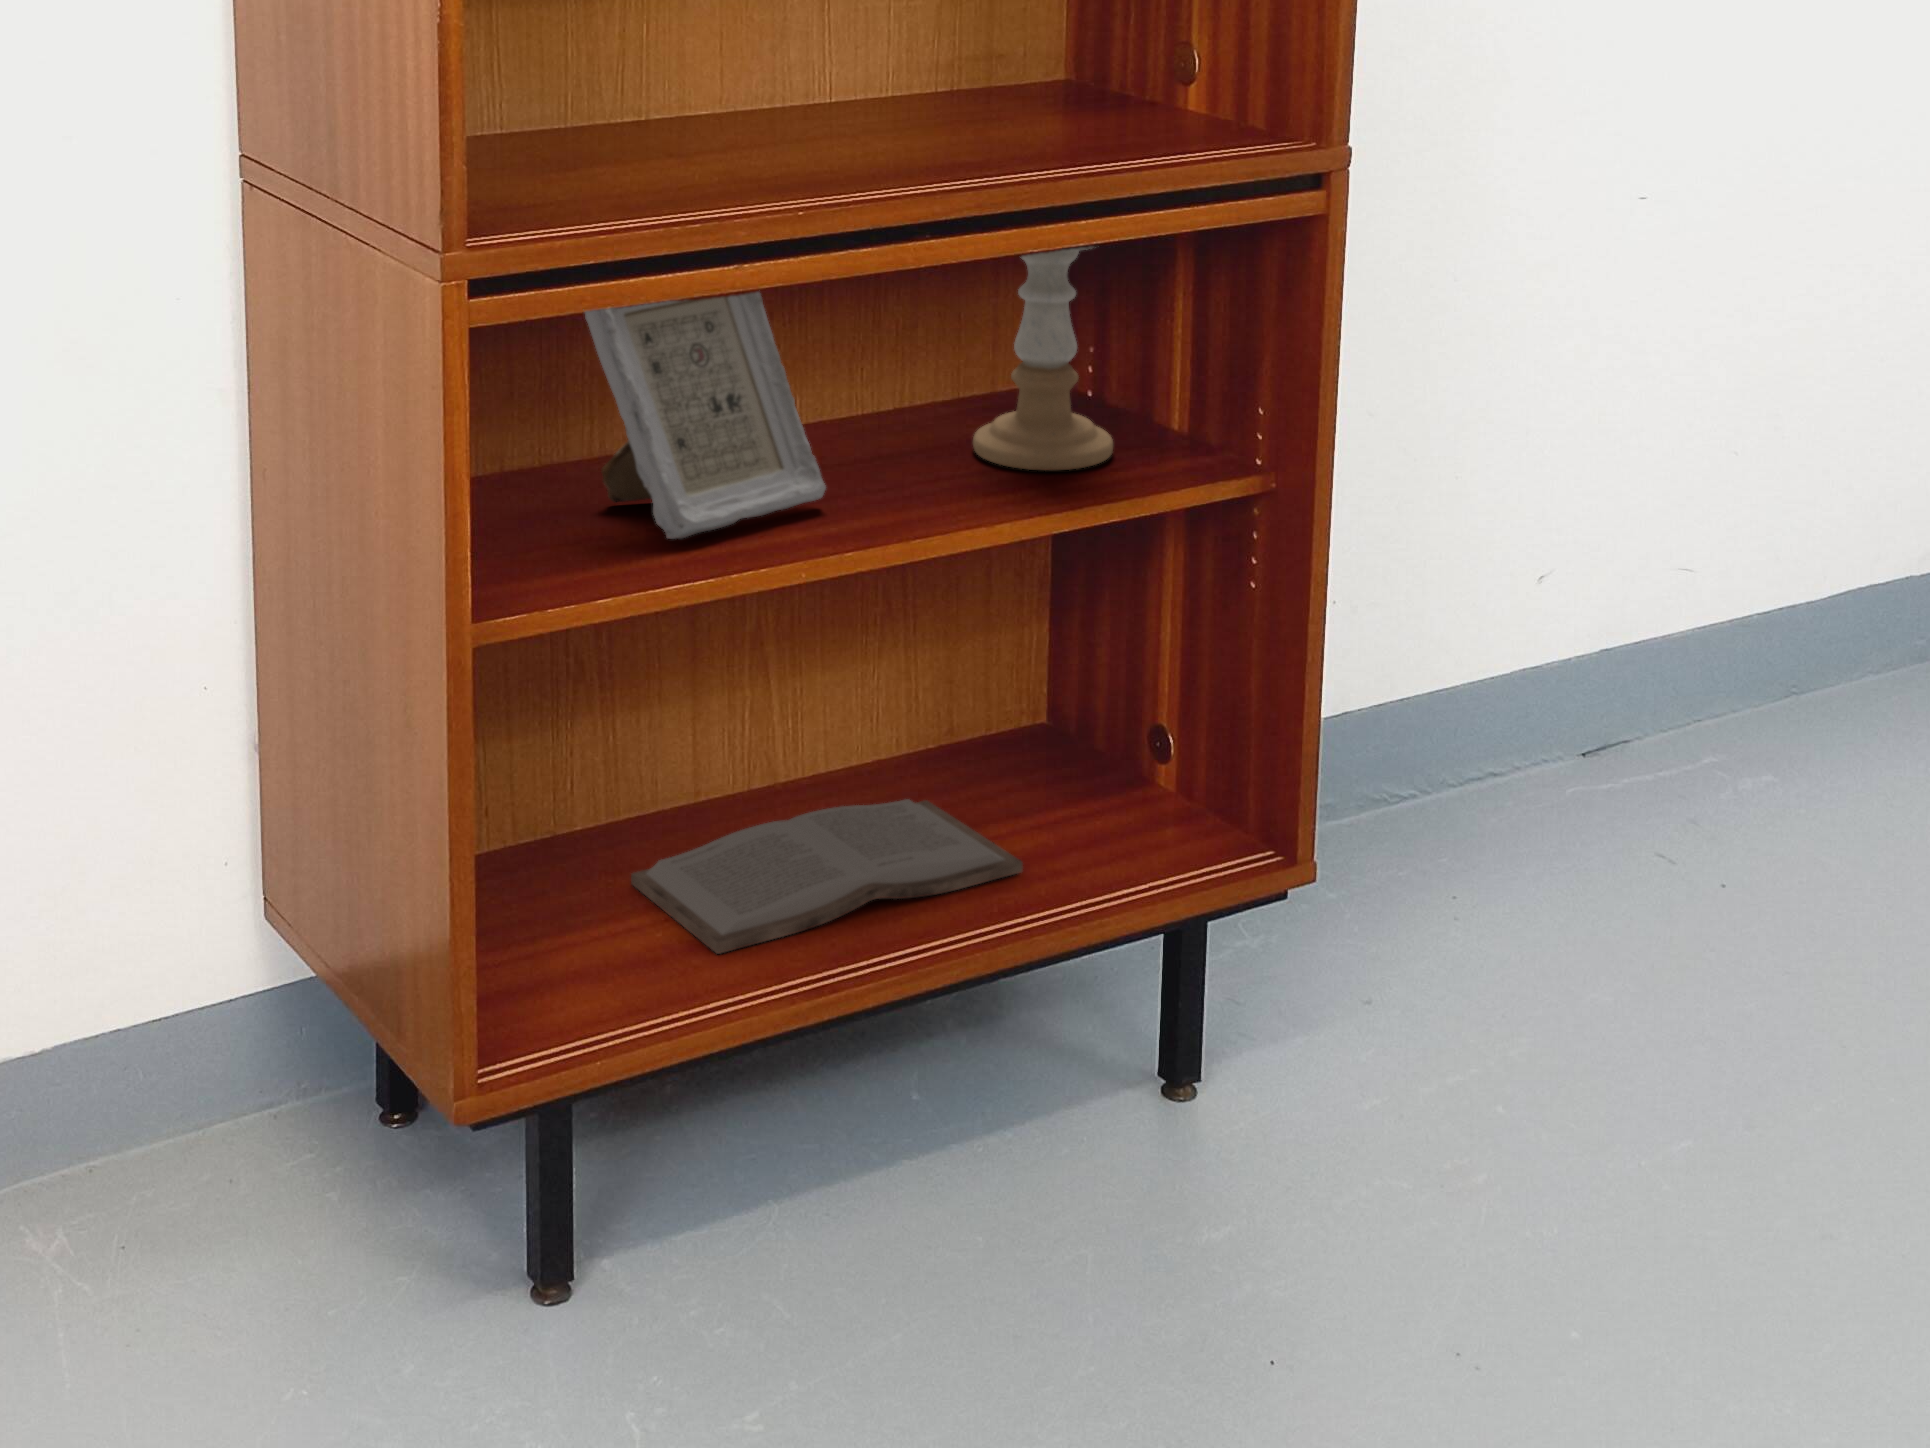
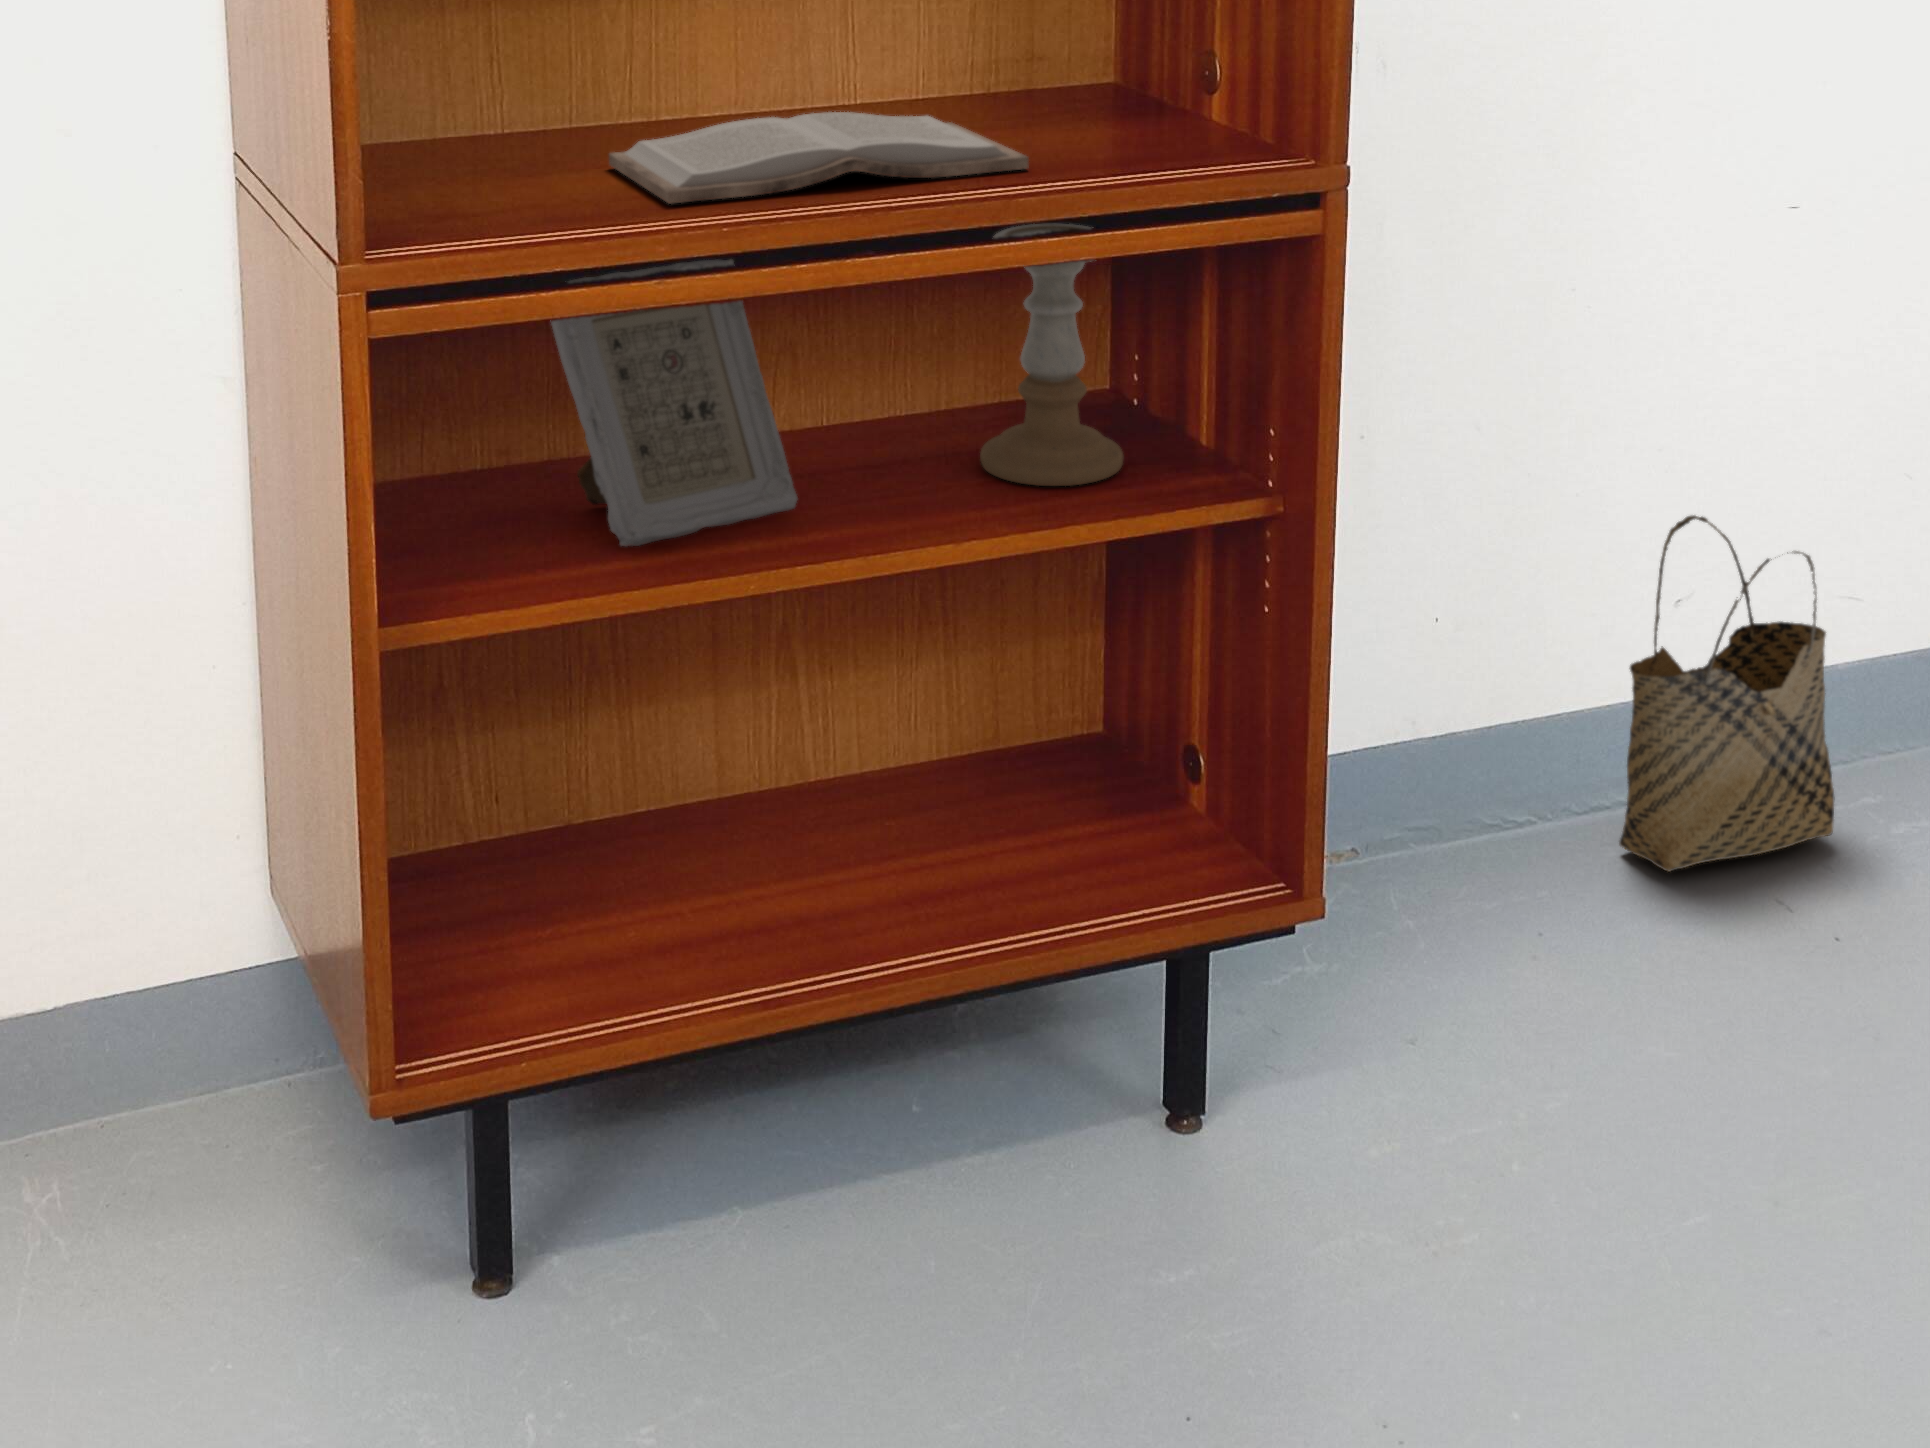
woven basket: none [1501,494,1693,833] -> present [1619,515,1834,872]
book: present [631,799,1023,954] -> present [609,112,1029,204]

